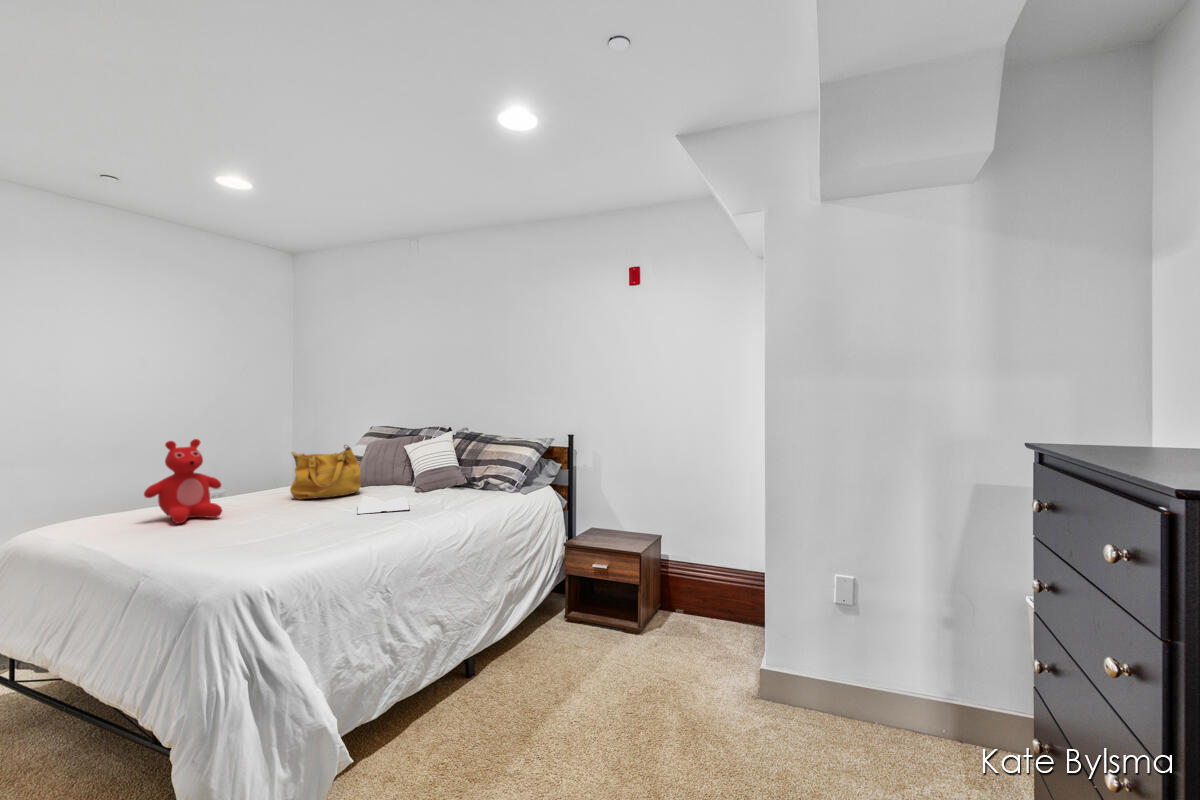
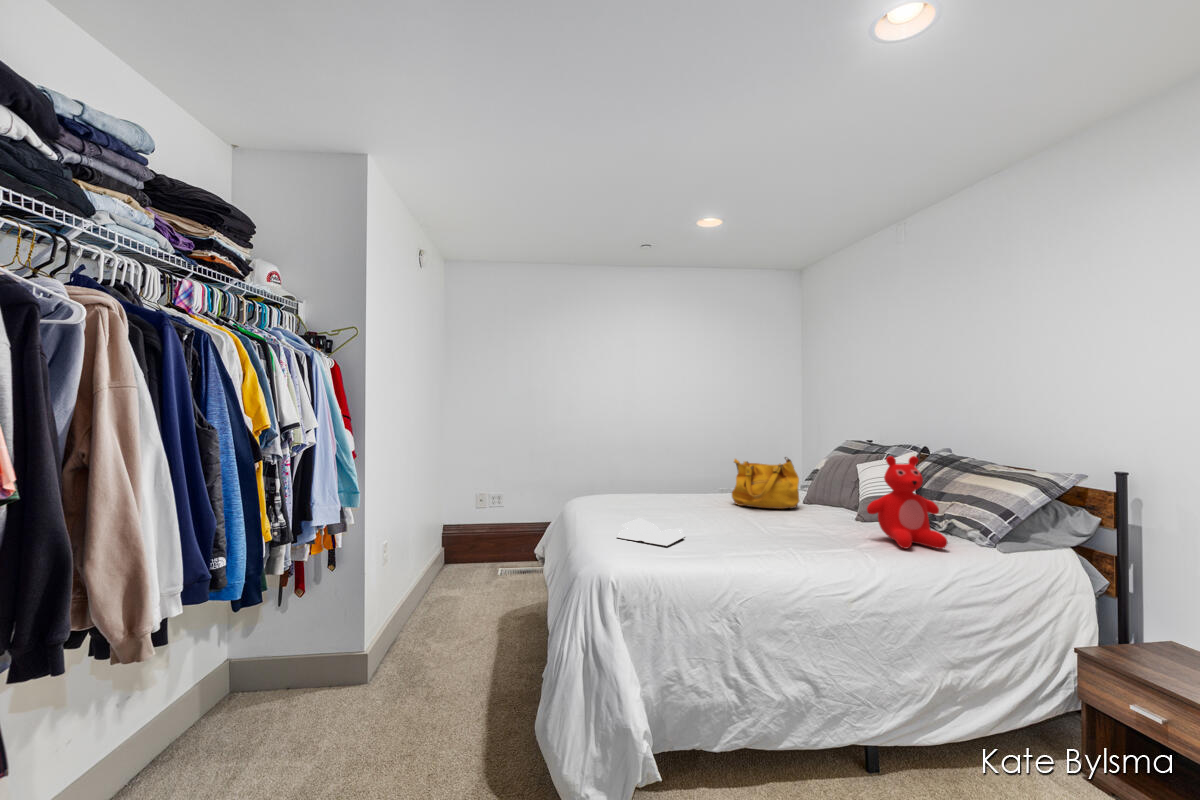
teddy bear: present [144,439,222,524] -> present [867,456,948,549]
book: present [357,496,410,515] -> present [617,518,685,547]

